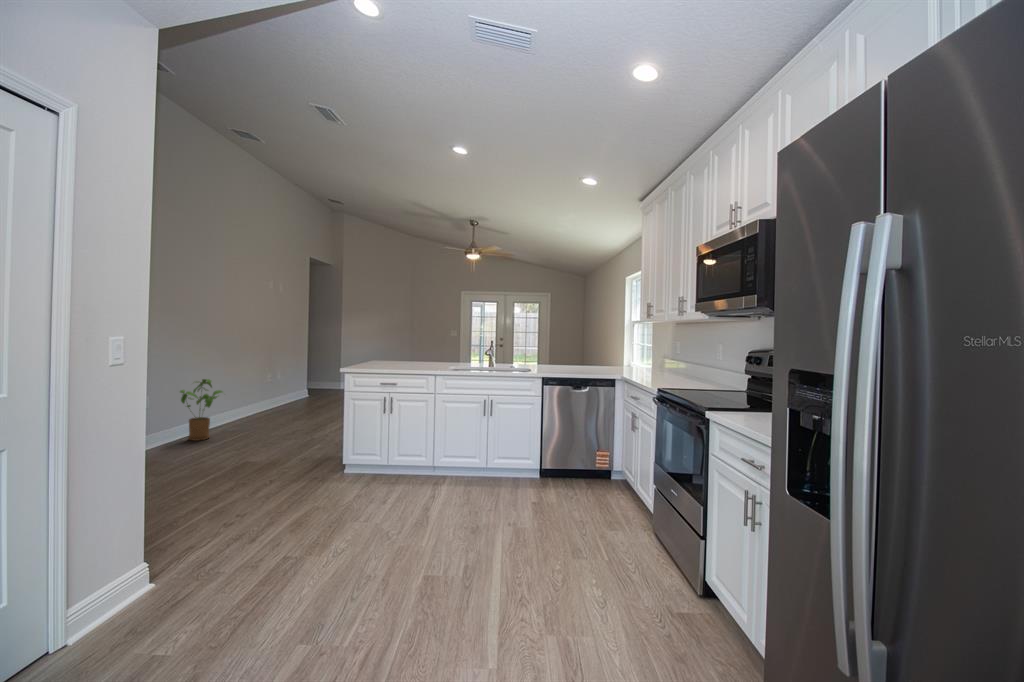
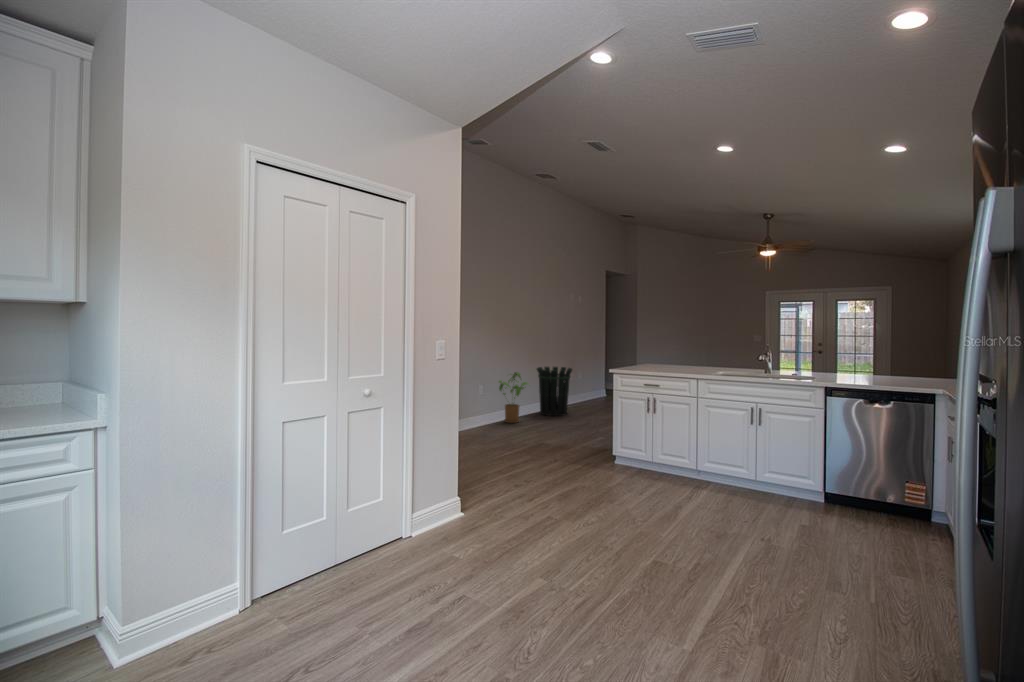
waste bin: none [230,371,277,427] -> present [537,367,572,416]

